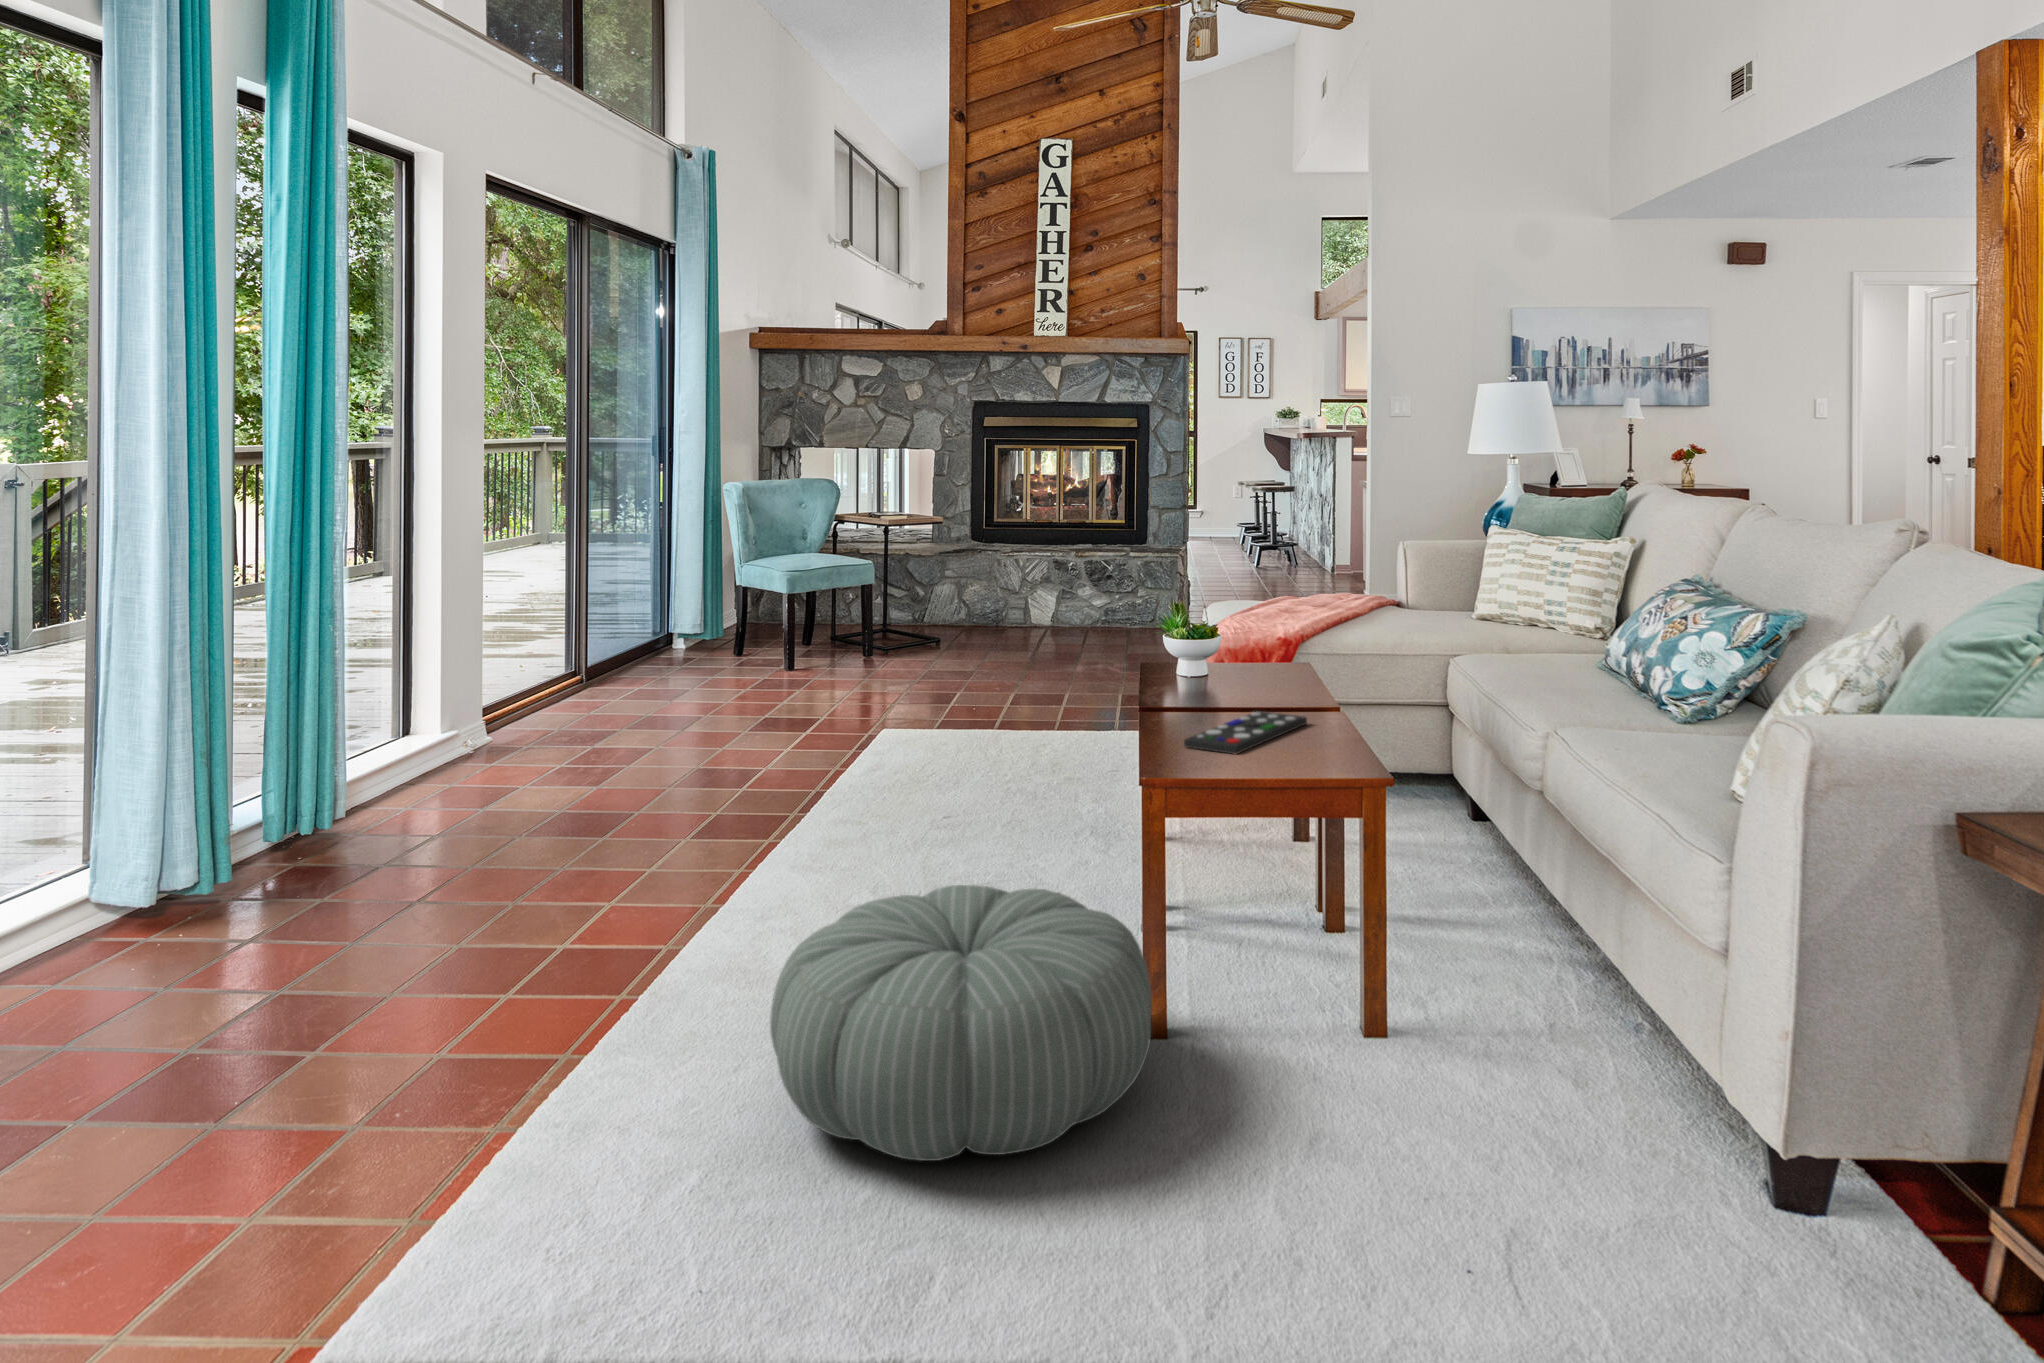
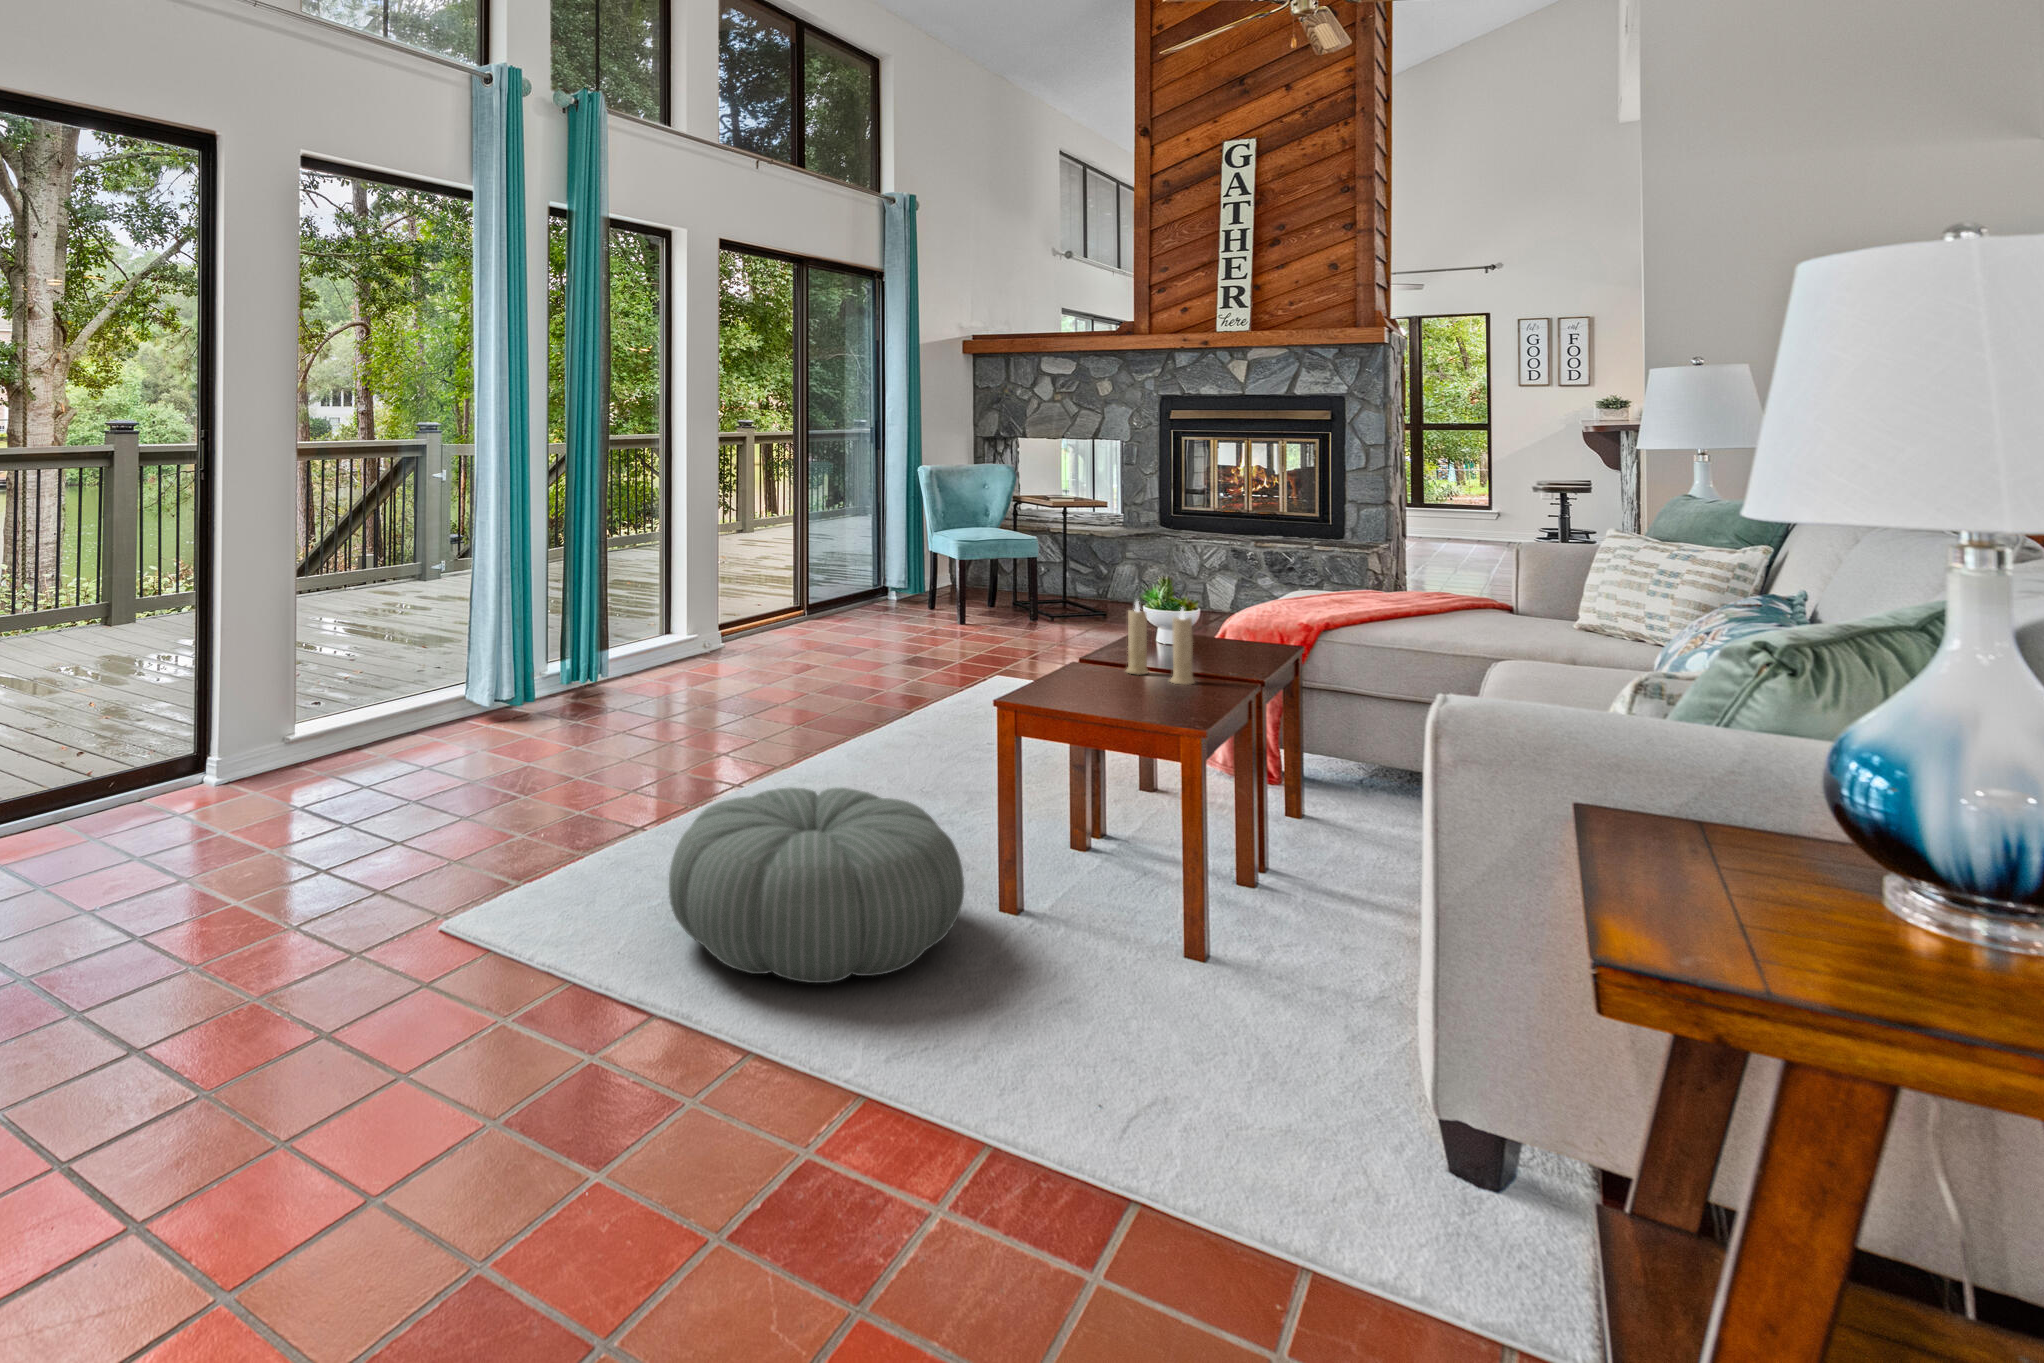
candle: none [1189,617,1274,709] -> present [1126,601,1194,685]
remote control: present [1184,711,1307,754] -> none [1054,684,1196,715]

